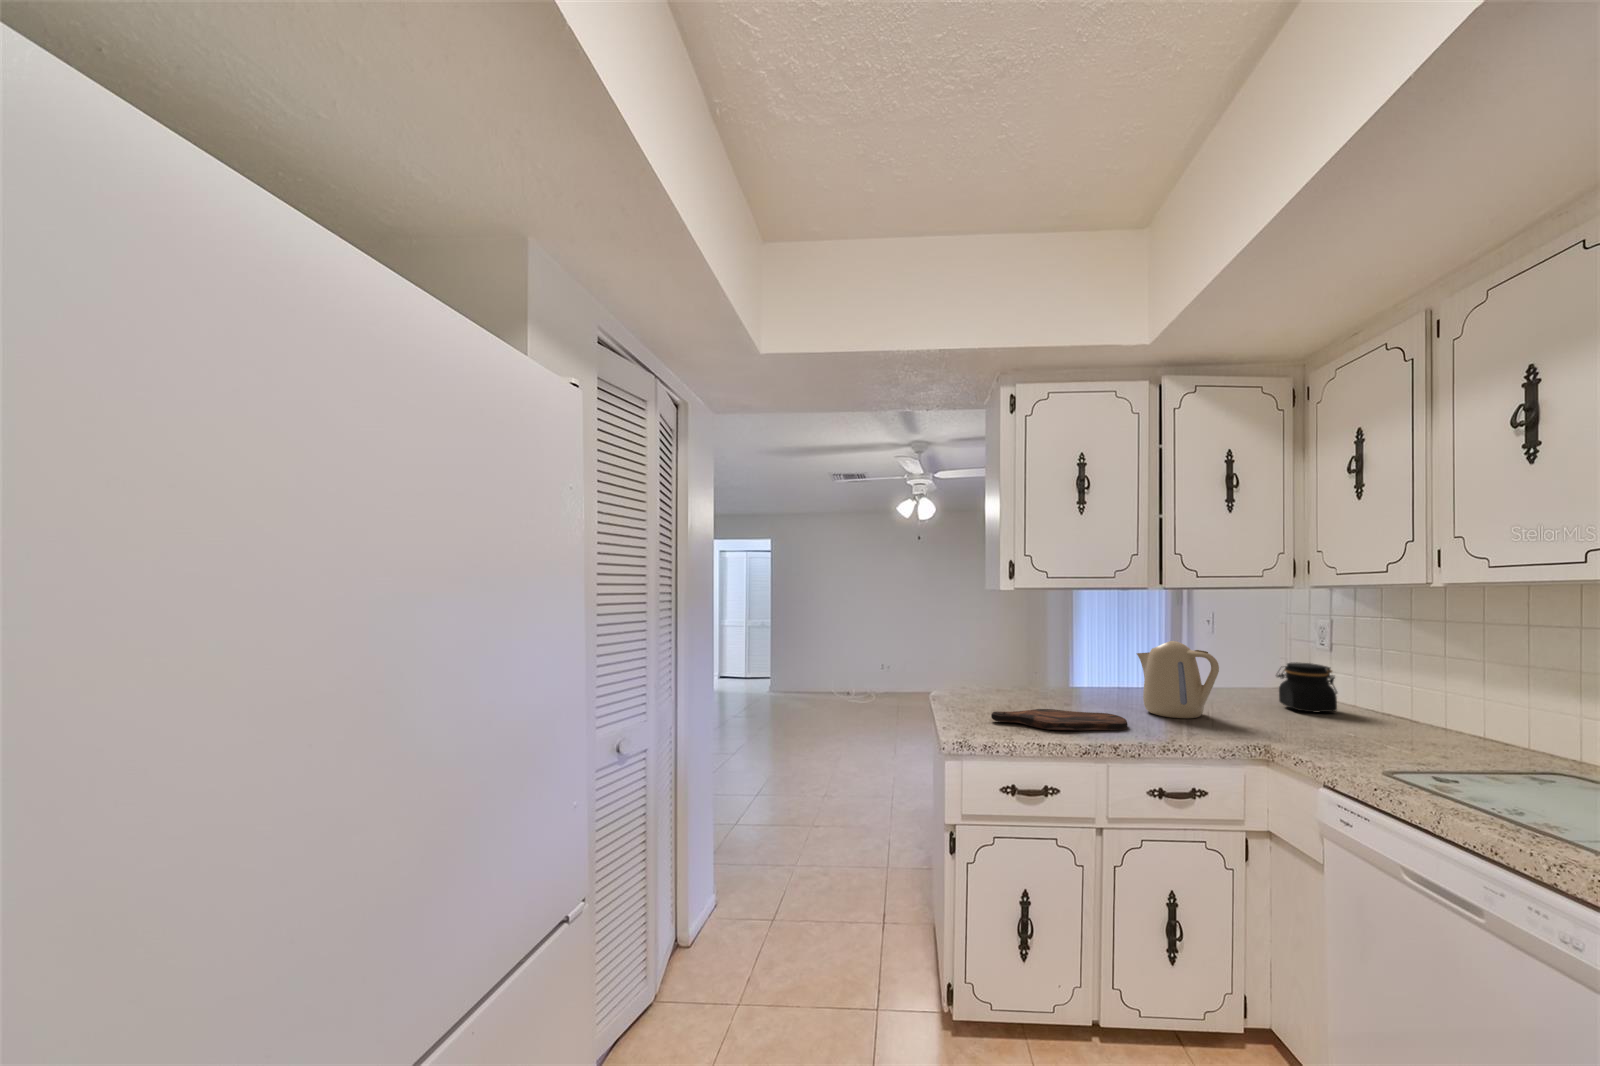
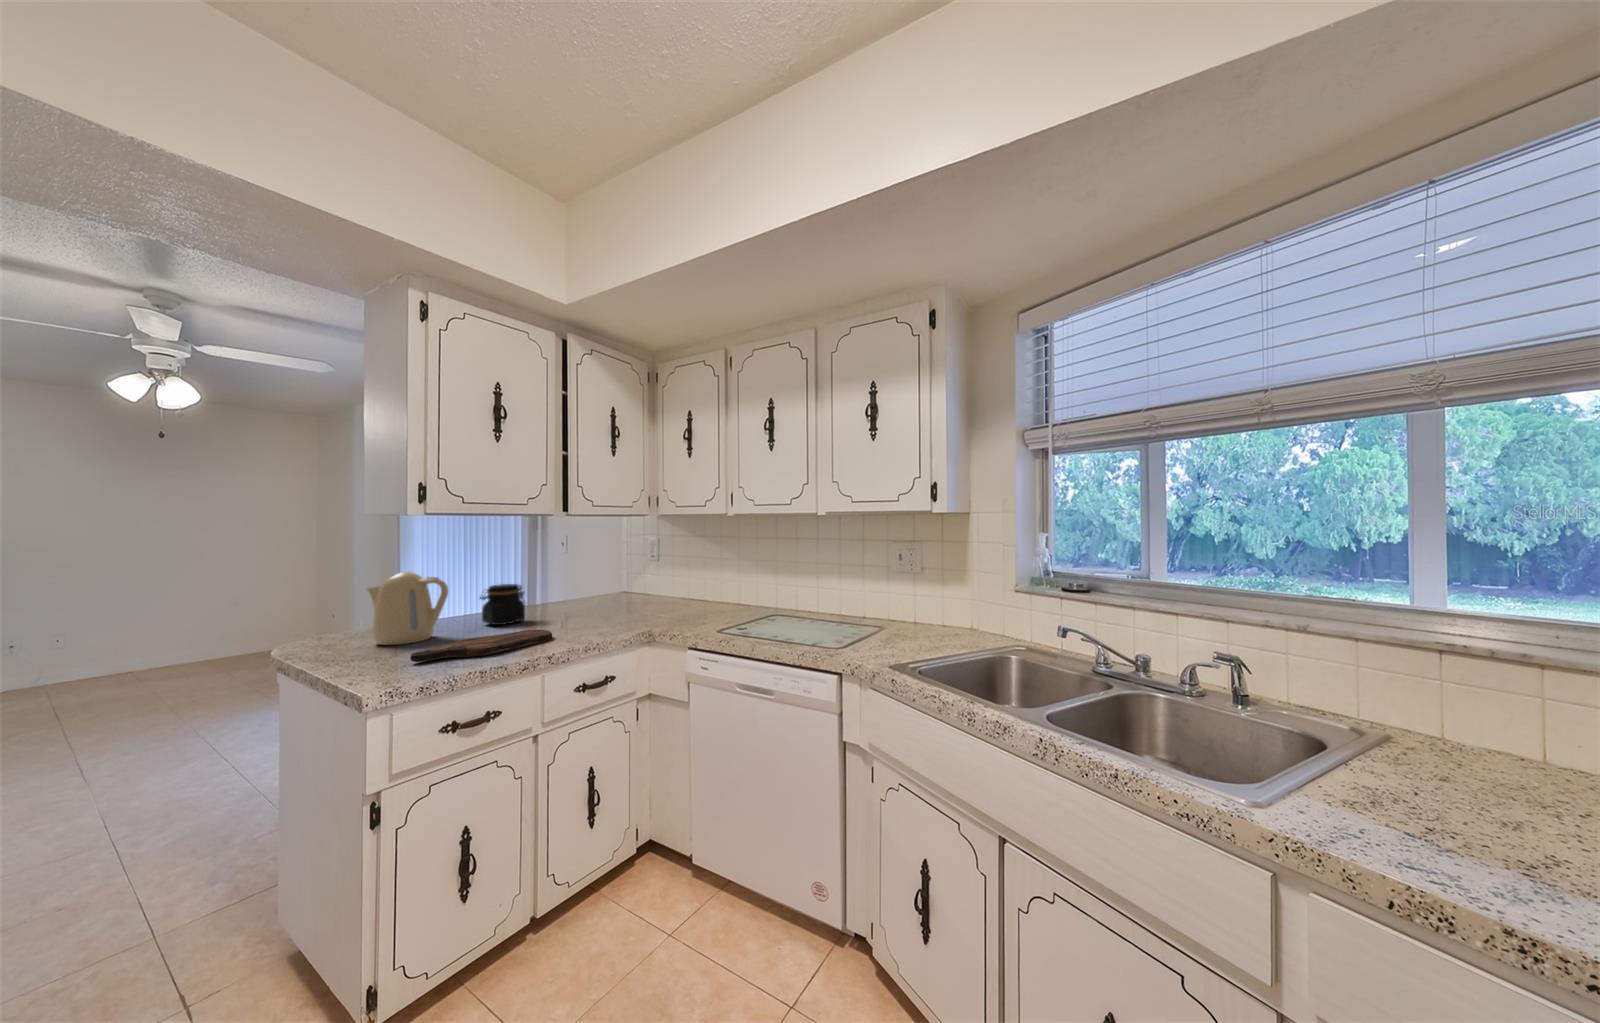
kettle: present [1137,641,1219,718] -> present [367,572,448,645]
jar: present [1277,662,1337,712] -> present [480,584,525,625]

